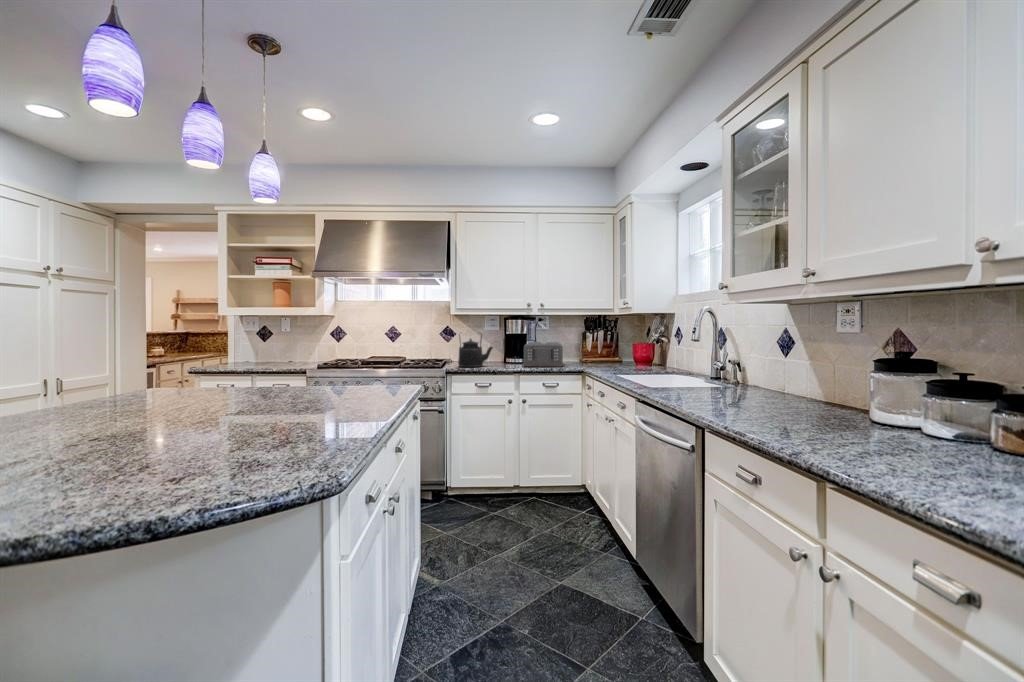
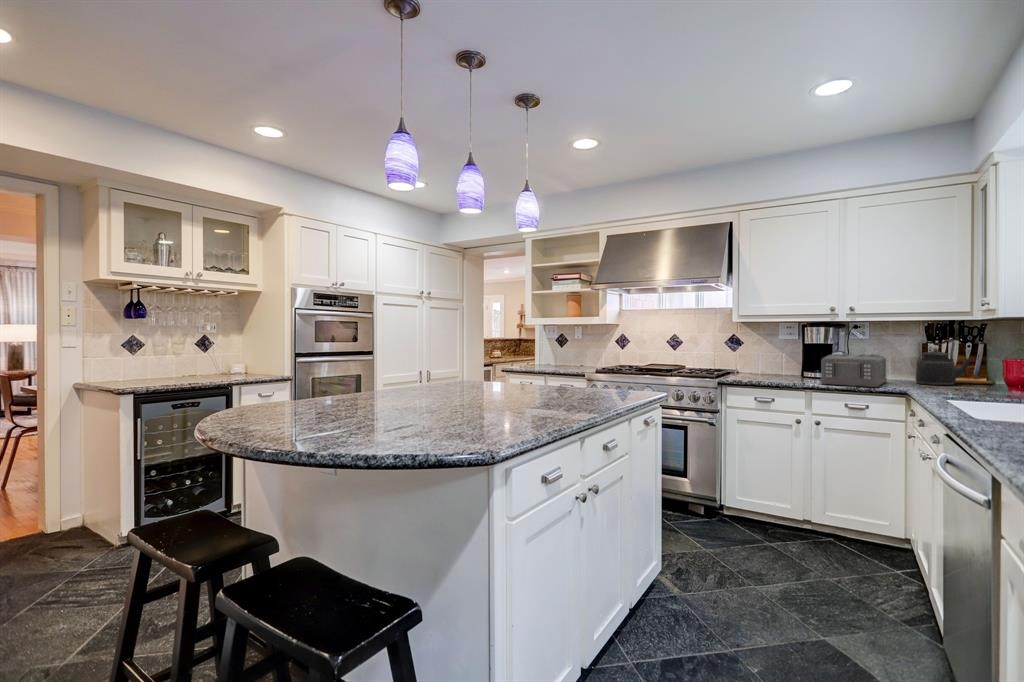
kettle: present [458,334,493,367] -> present [916,341,973,385]

